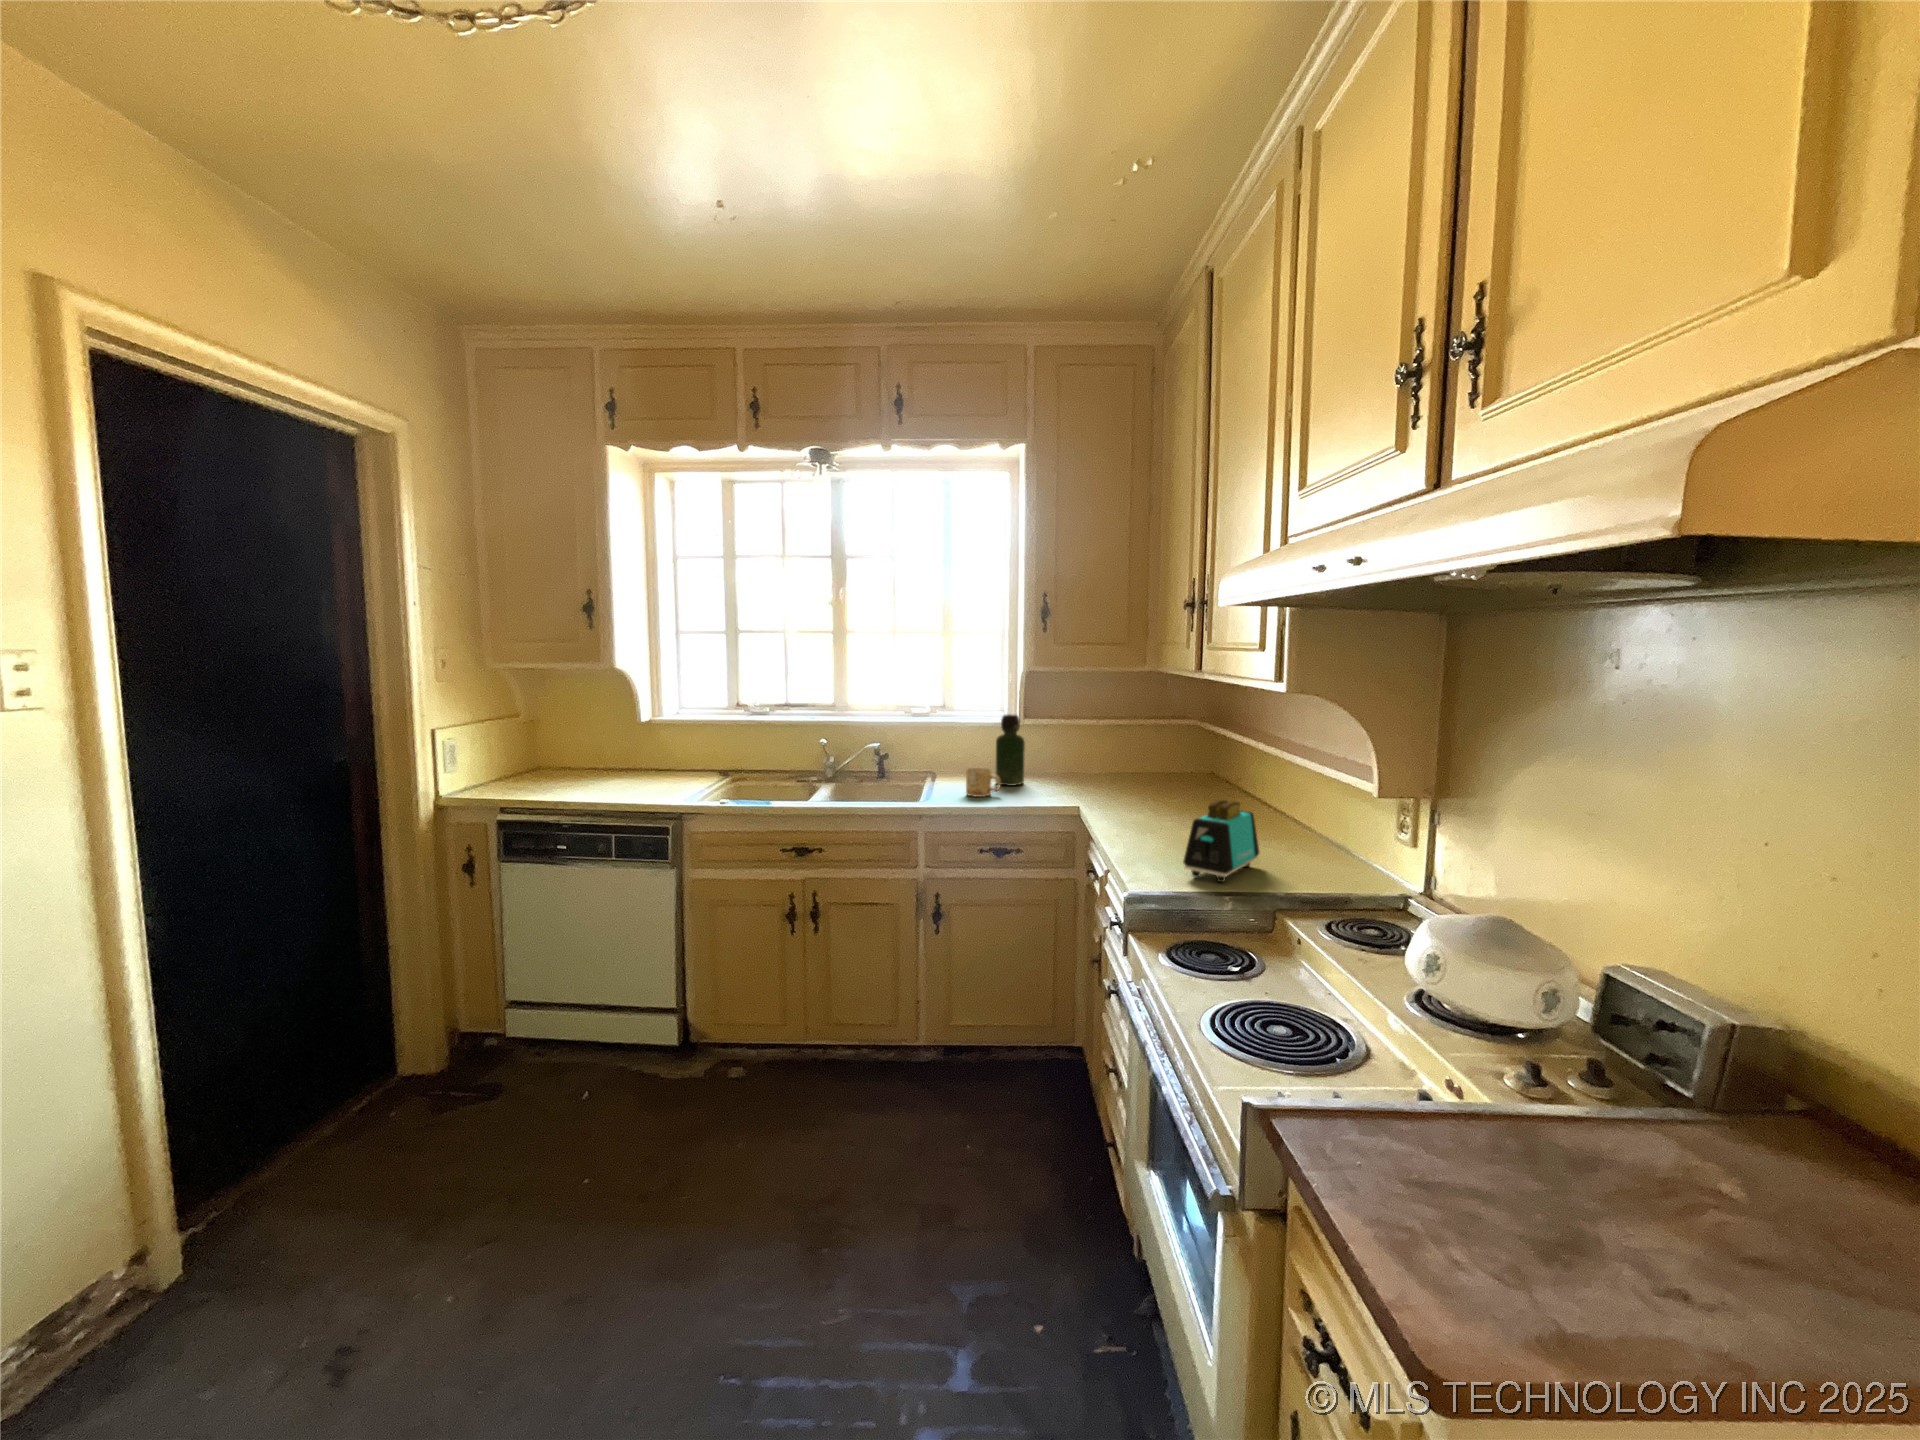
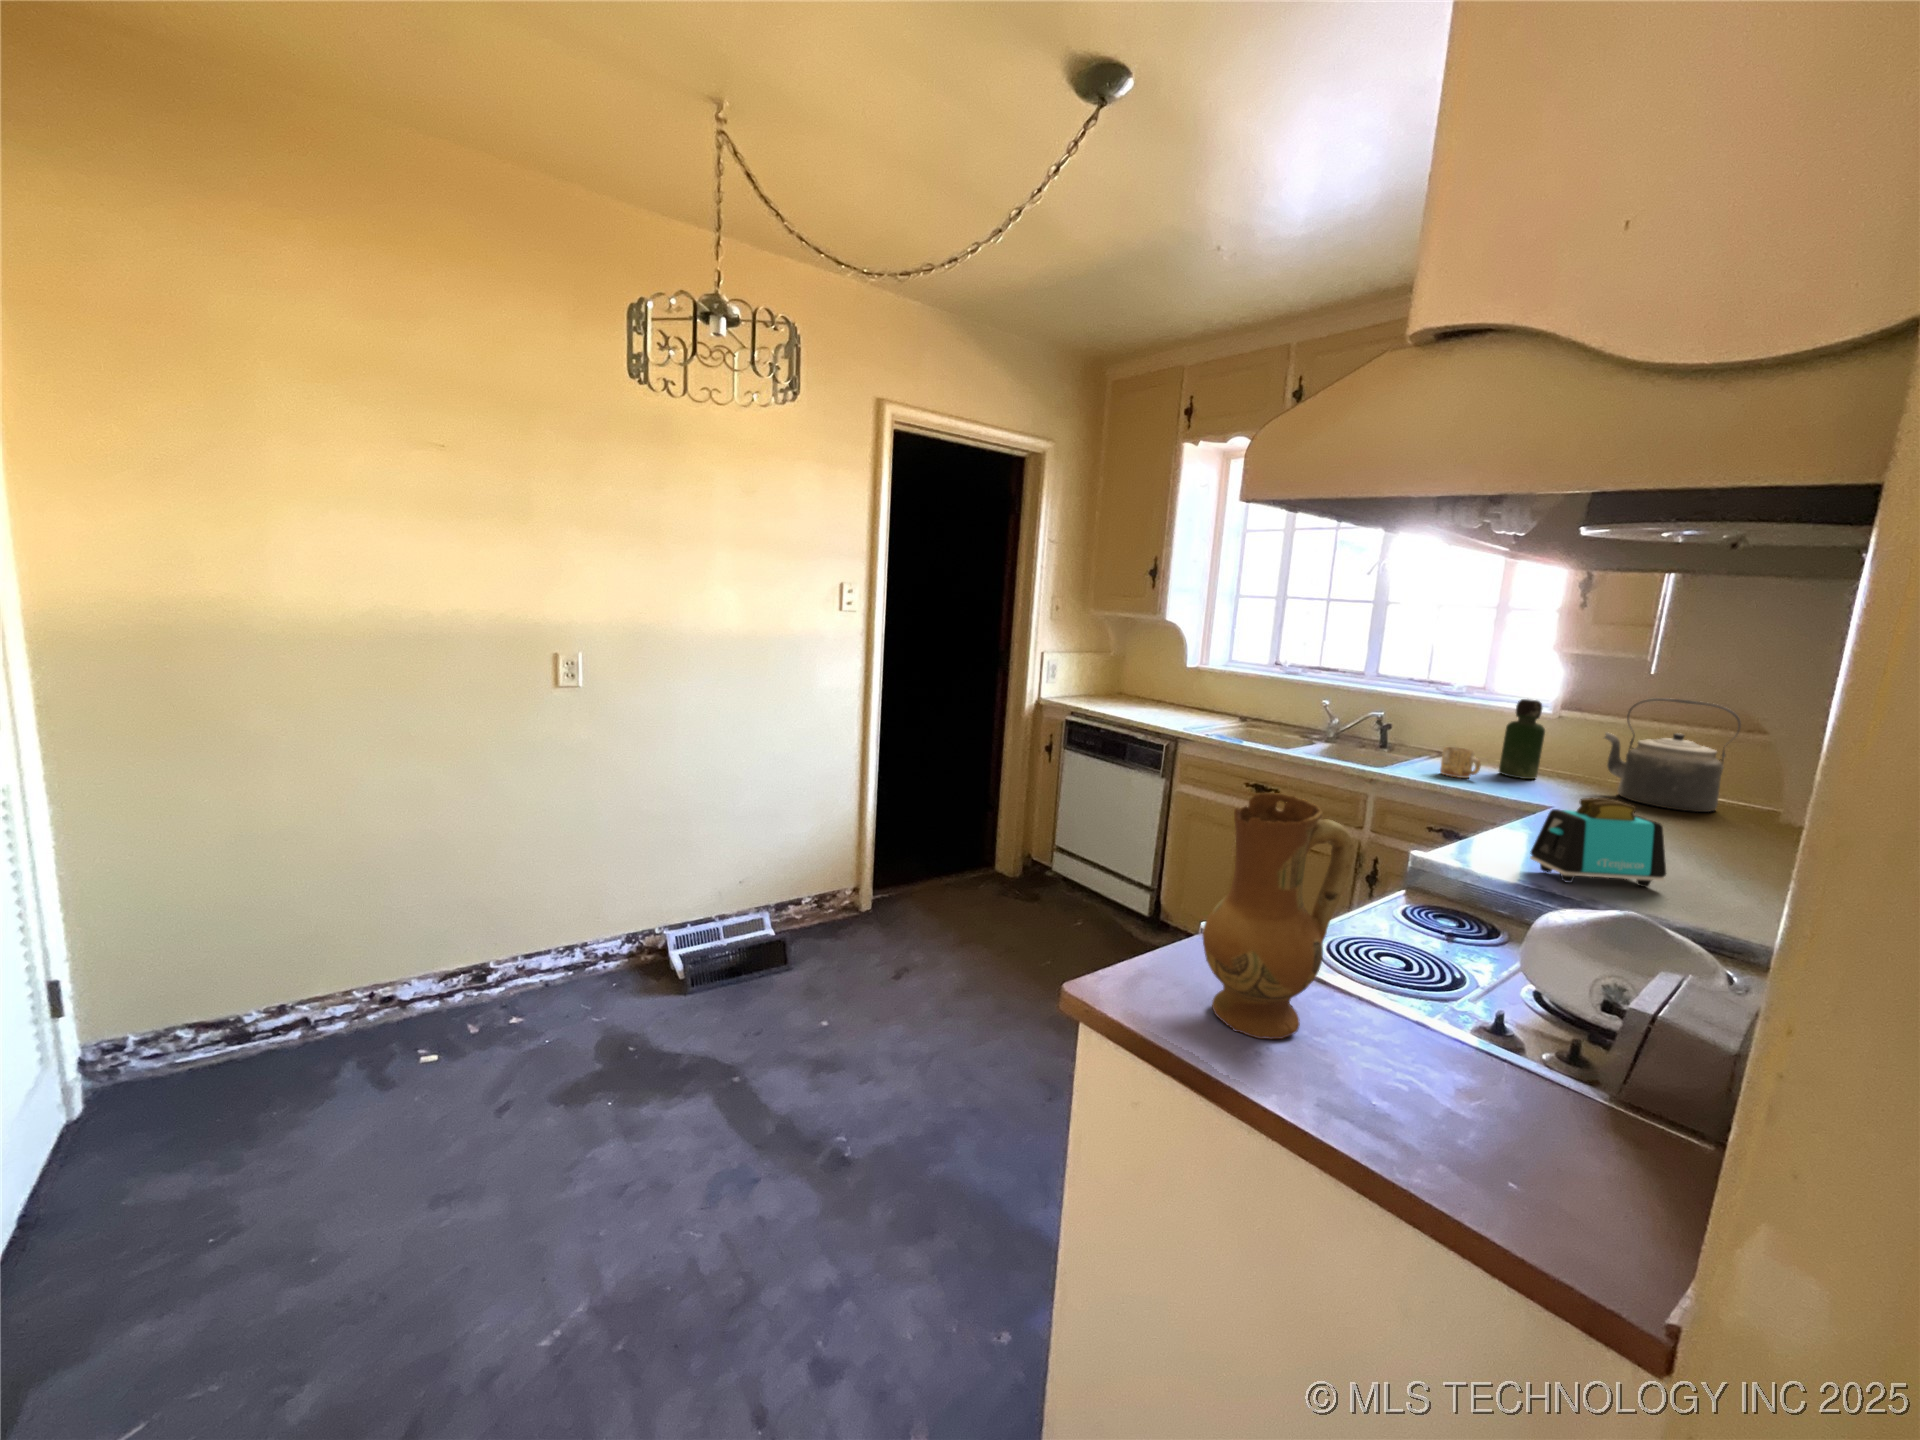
kettle: none [1067,701,1147,788] -> present [1604,698,1741,812]
ceramic jug: none [1432,920,1641,1278] -> present [1203,793,1354,1039]

